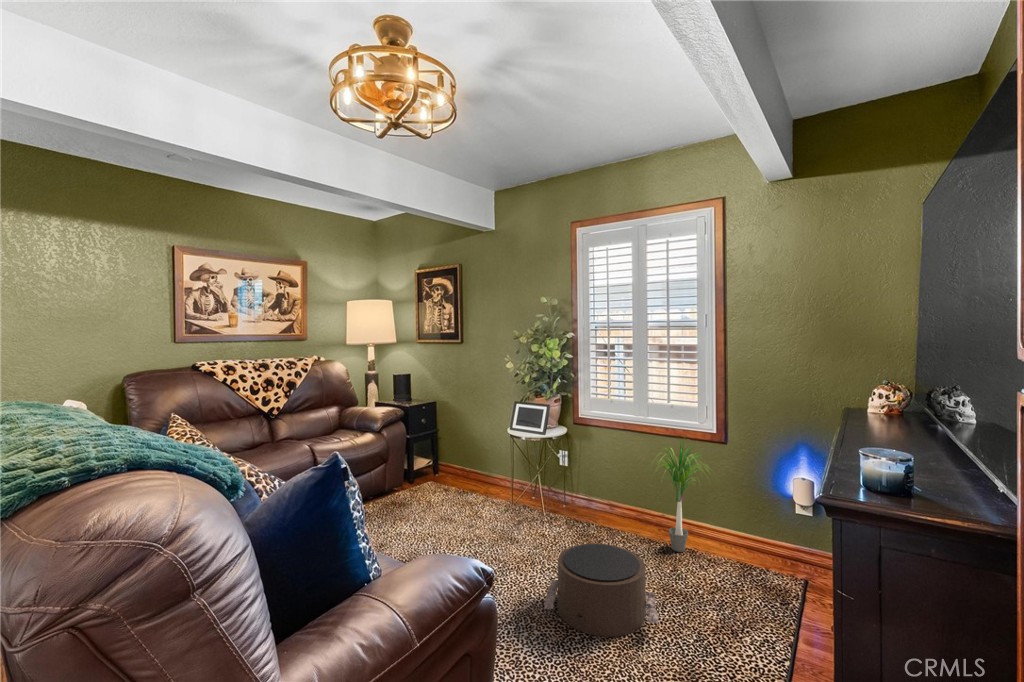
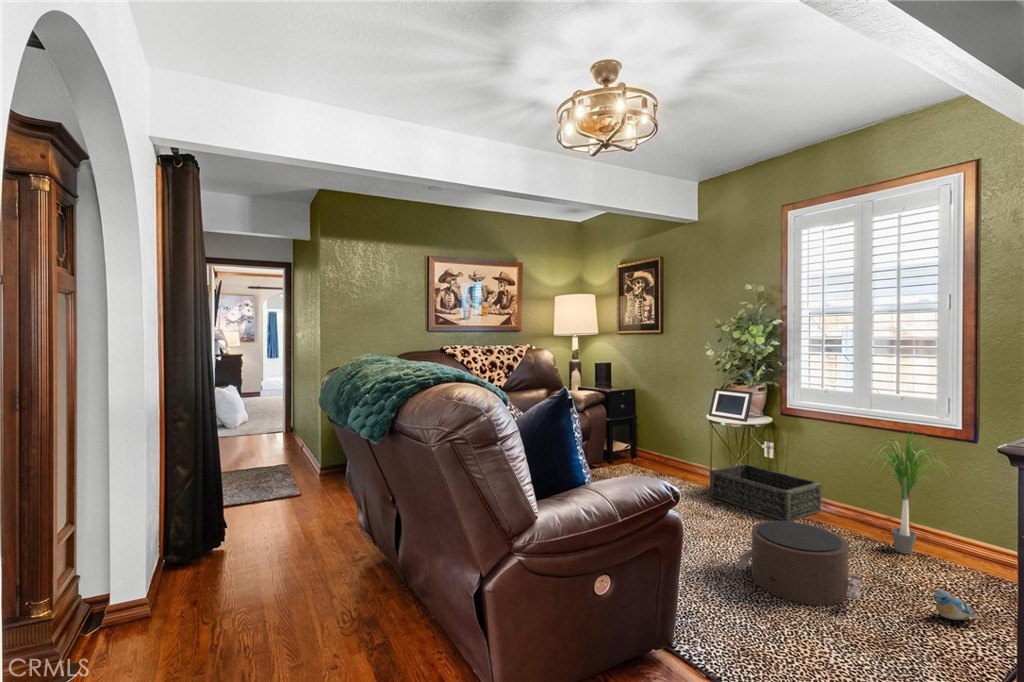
basket: none [511,473,609,532] -> present [710,464,822,521]
plush toy: none [715,597,751,624] -> present [933,589,981,620]

